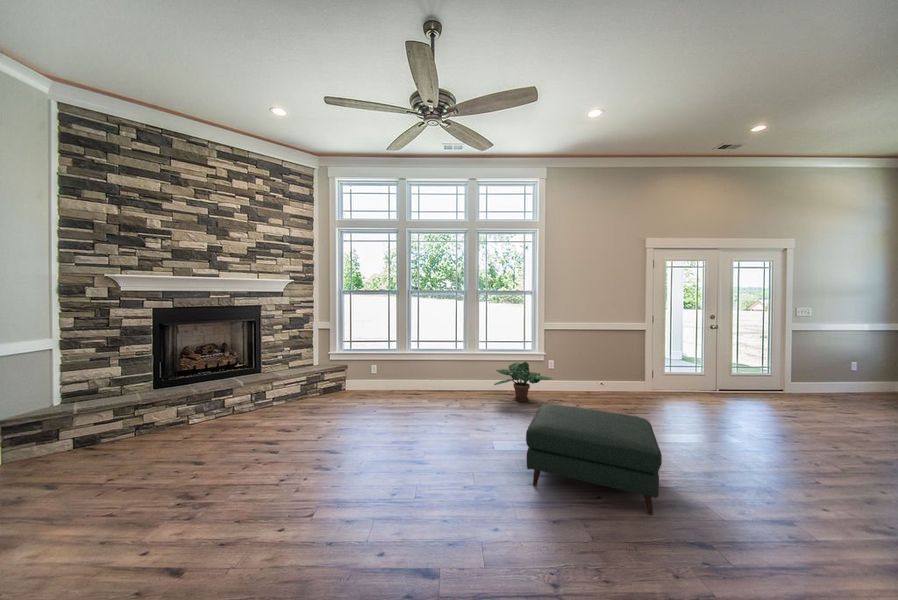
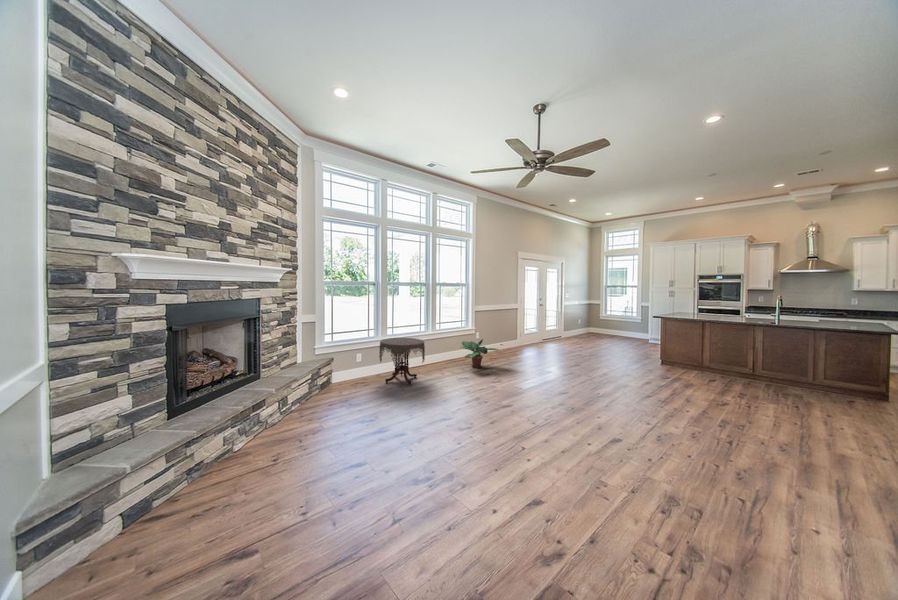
side table: none [380,349,431,404] -> present [379,338,425,384]
ottoman: present [526,404,662,515] -> none [540,358,619,403]

